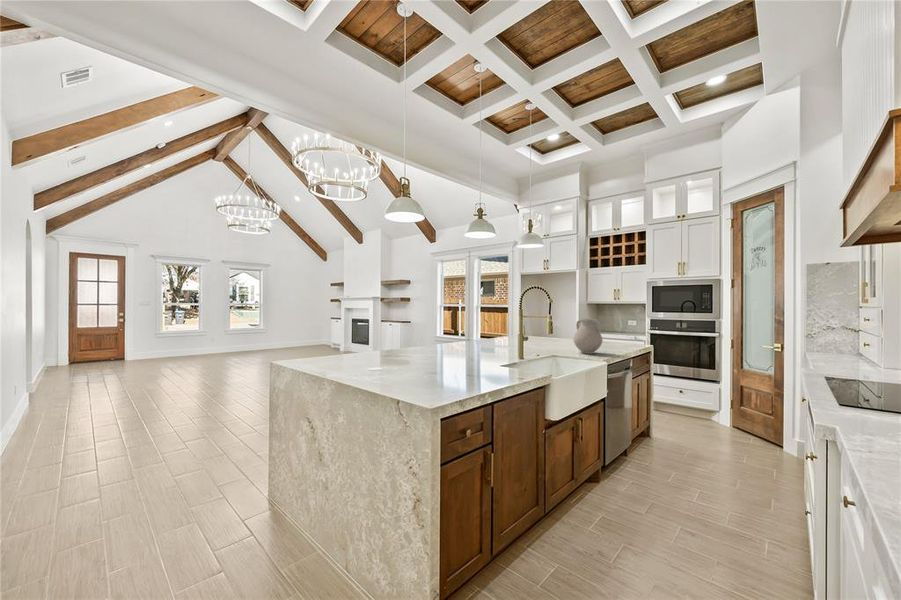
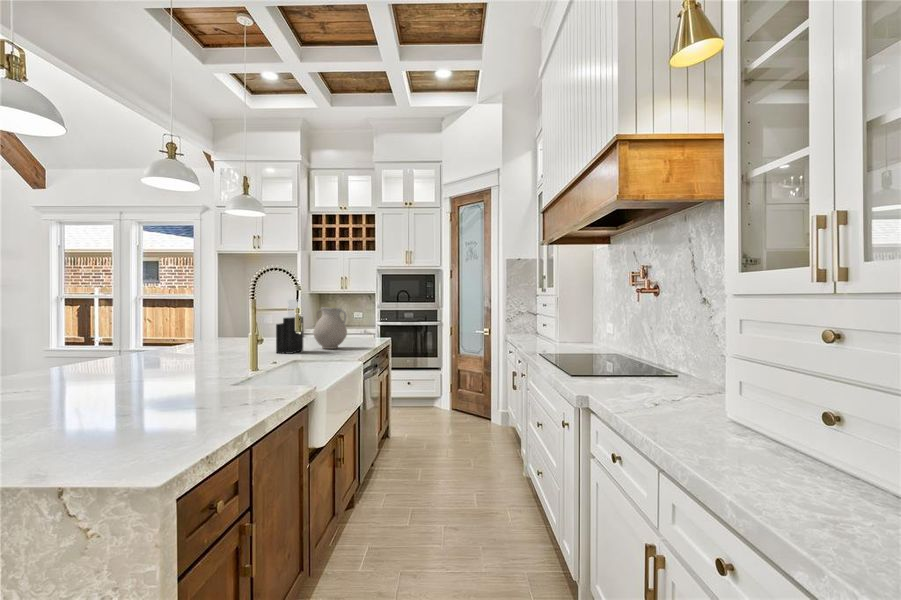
knife block: none [541,313,564,355] -> present [276,300,303,354]

